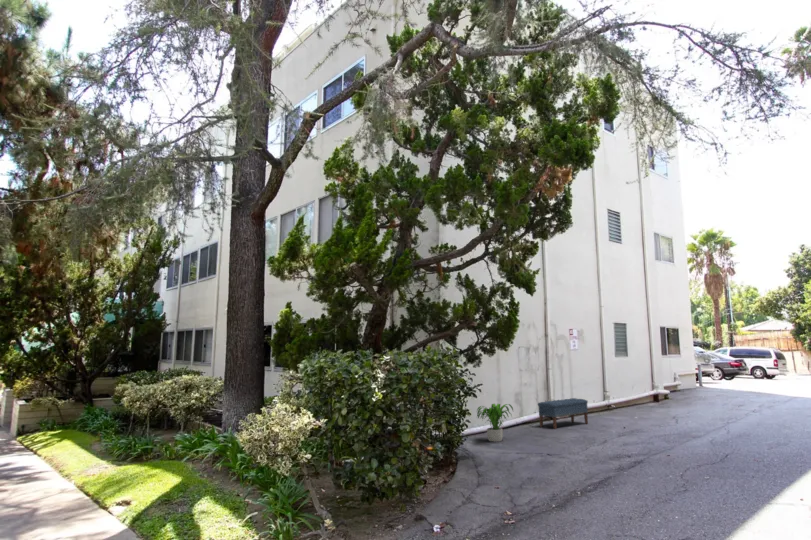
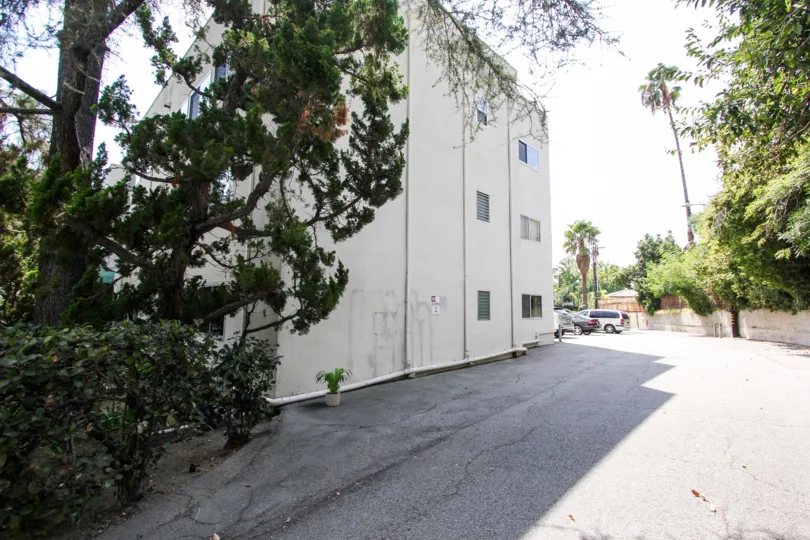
bench: present [538,398,588,429] -> none [392,359,440,389]

